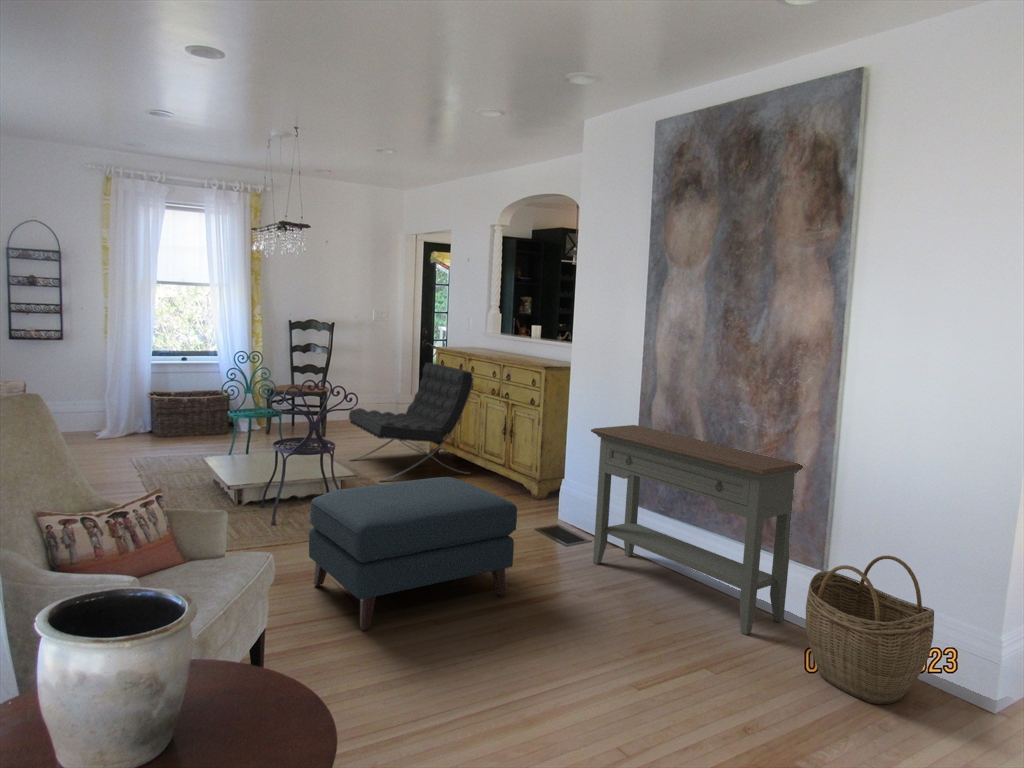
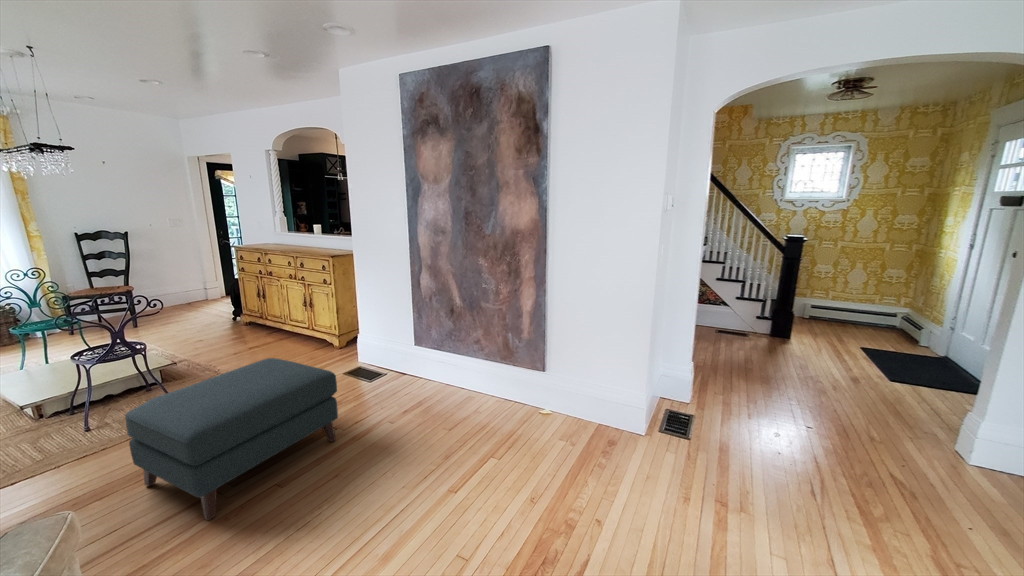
lounge chair: present [349,363,474,482] -> none [158,259,281,361]
console table: present [591,425,803,635] -> none [380,293,529,421]
woven basket: present [806,556,934,705] -> none [545,358,615,448]

